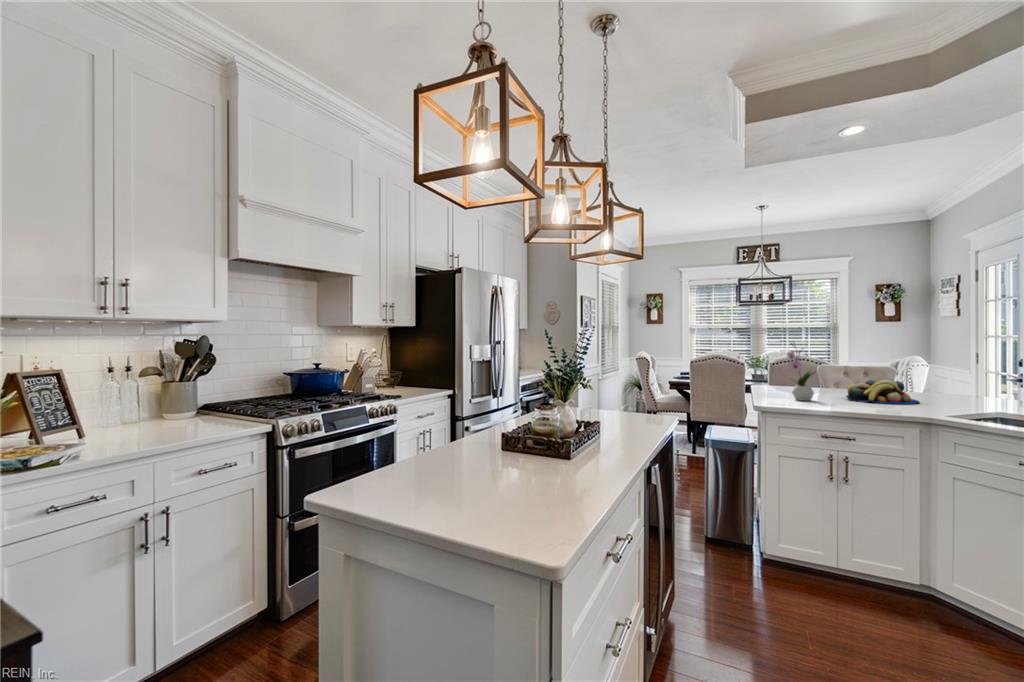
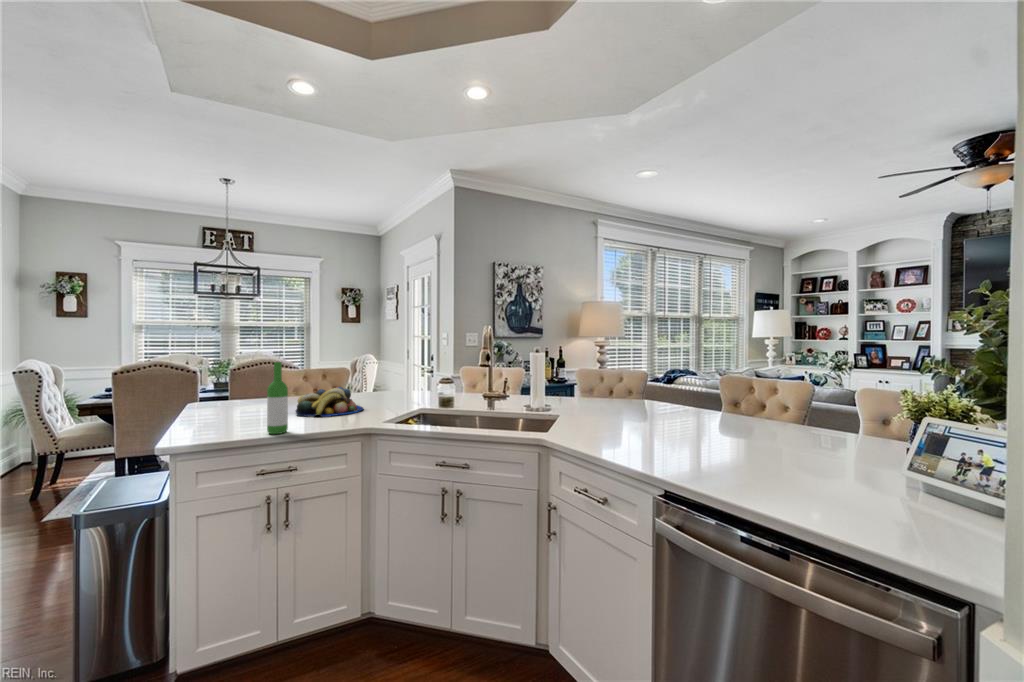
flower arrangement: present [787,343,815,401] -> none [220,349,259,426]
wine bottle: none [830,352,847,408] -> present [267,362,288,434]

